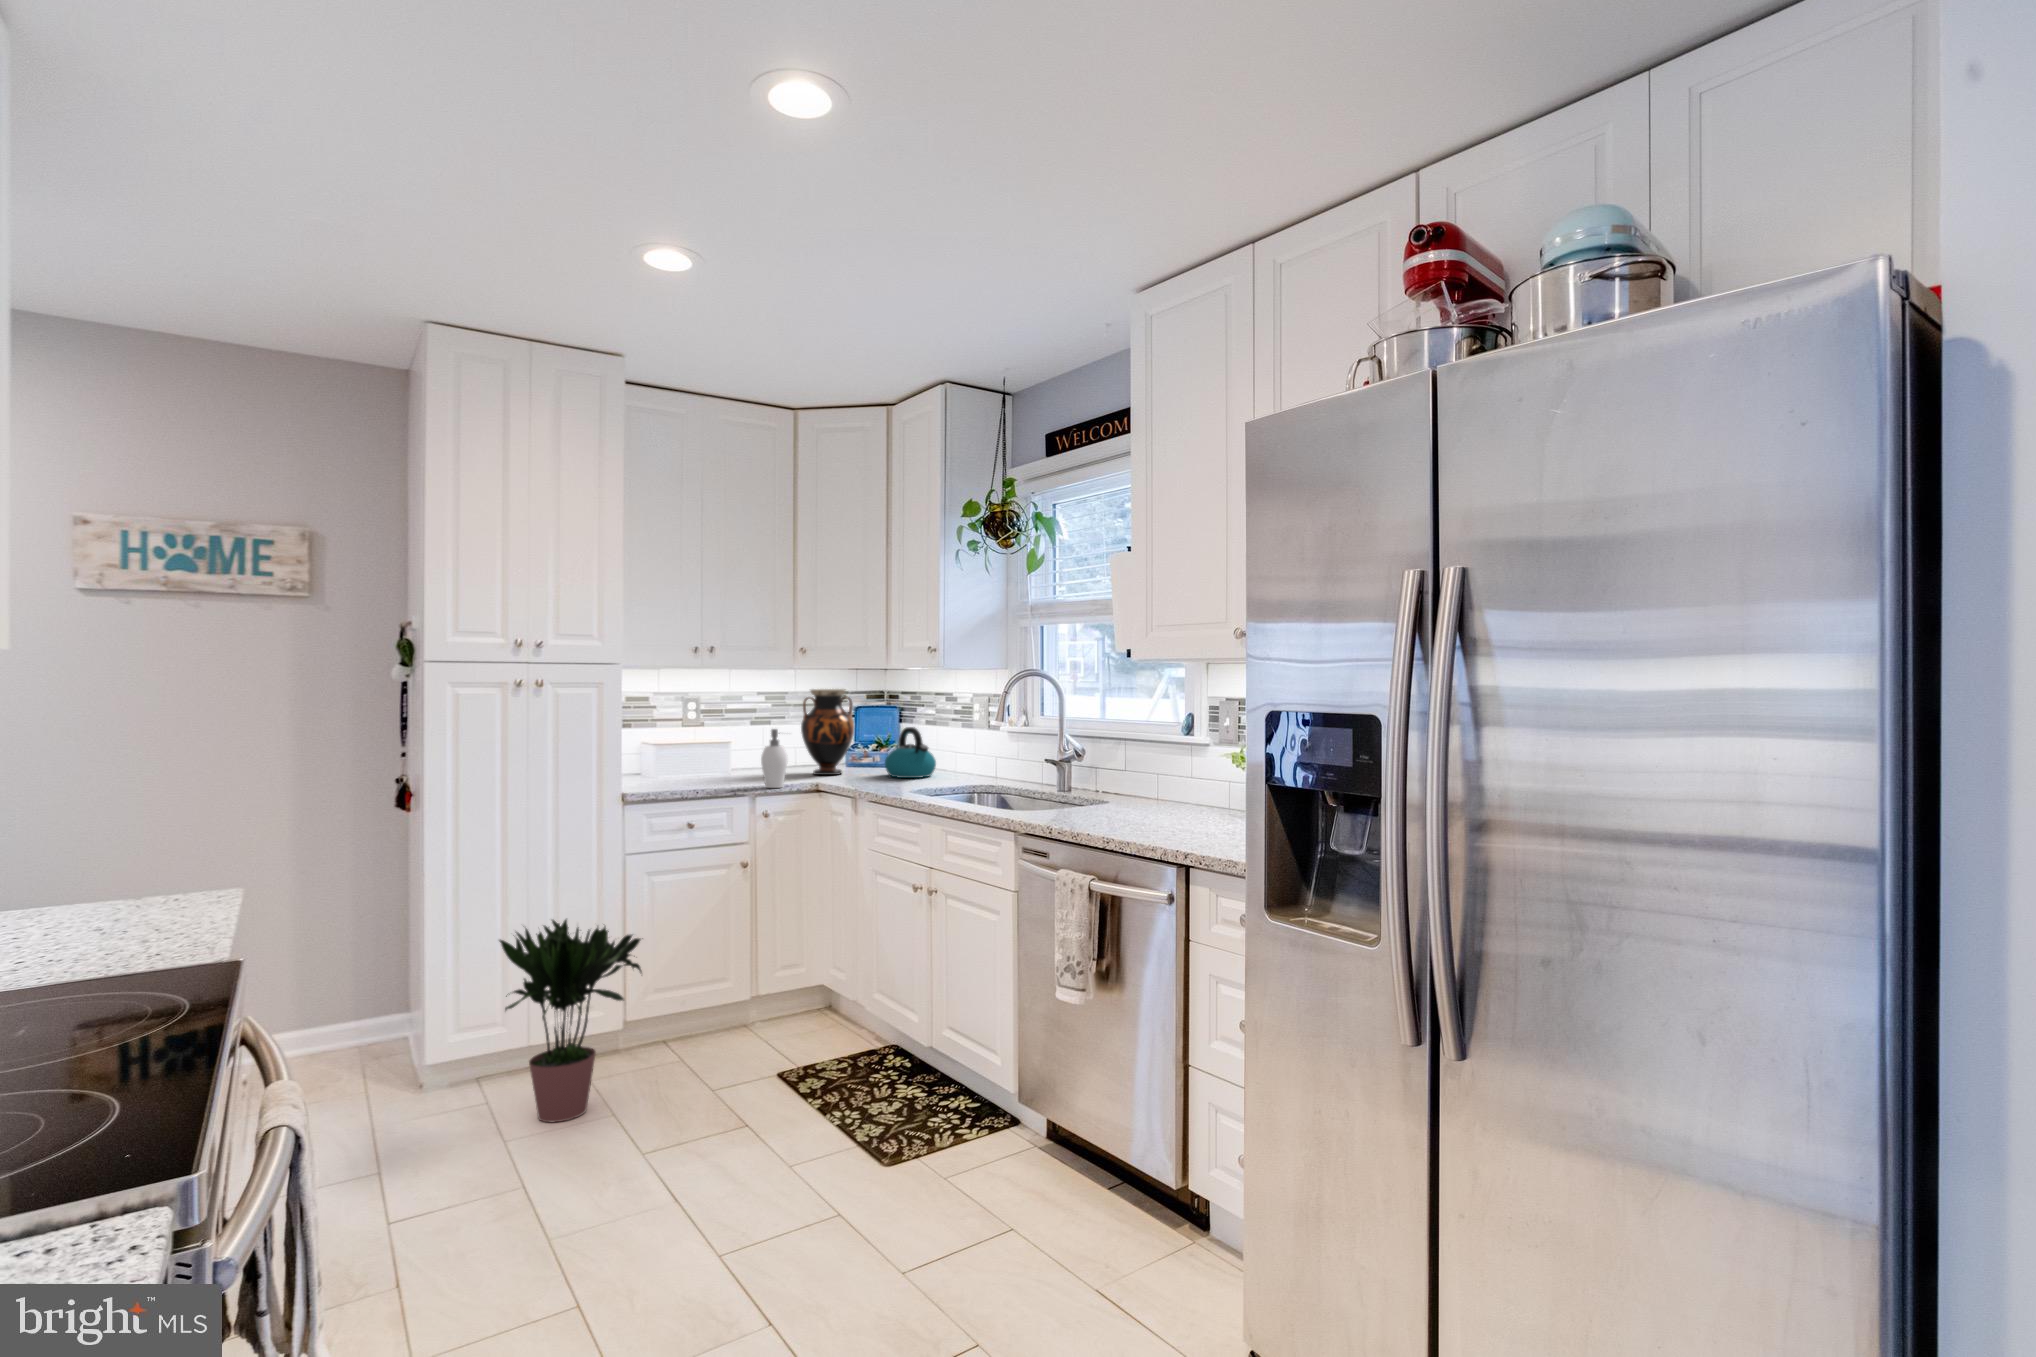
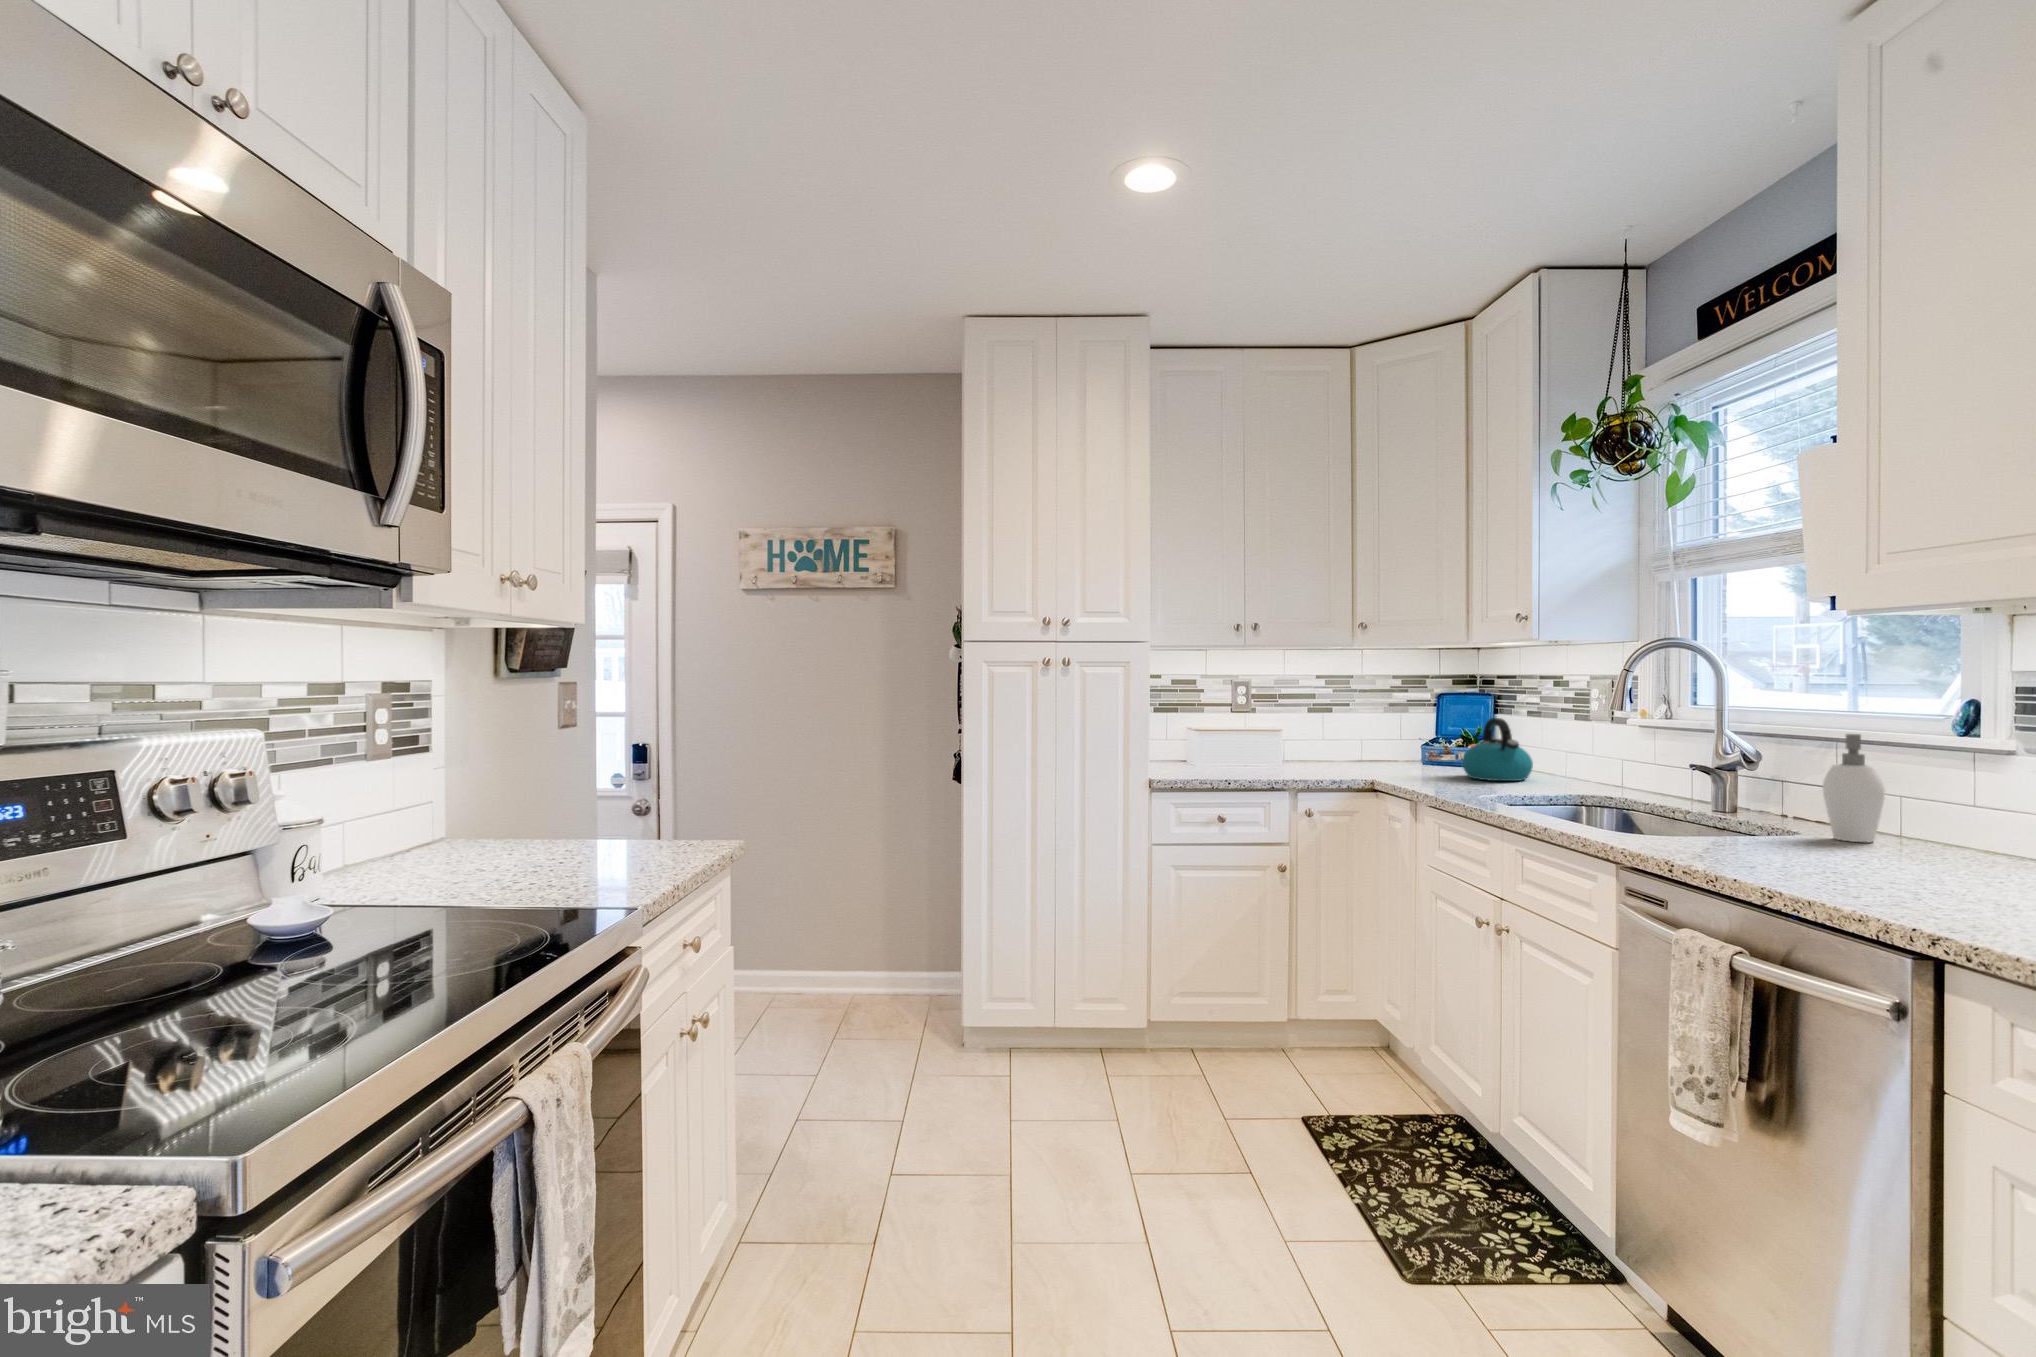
vase: present [801,689,854,775] -> none [1361,673,1426,772]
soap dispenser: present [761,729,788,788] -> present [1822,734,1885,842]
potted plant: present [499,920,642,1122] -> none [1020,886,1160,1104]

